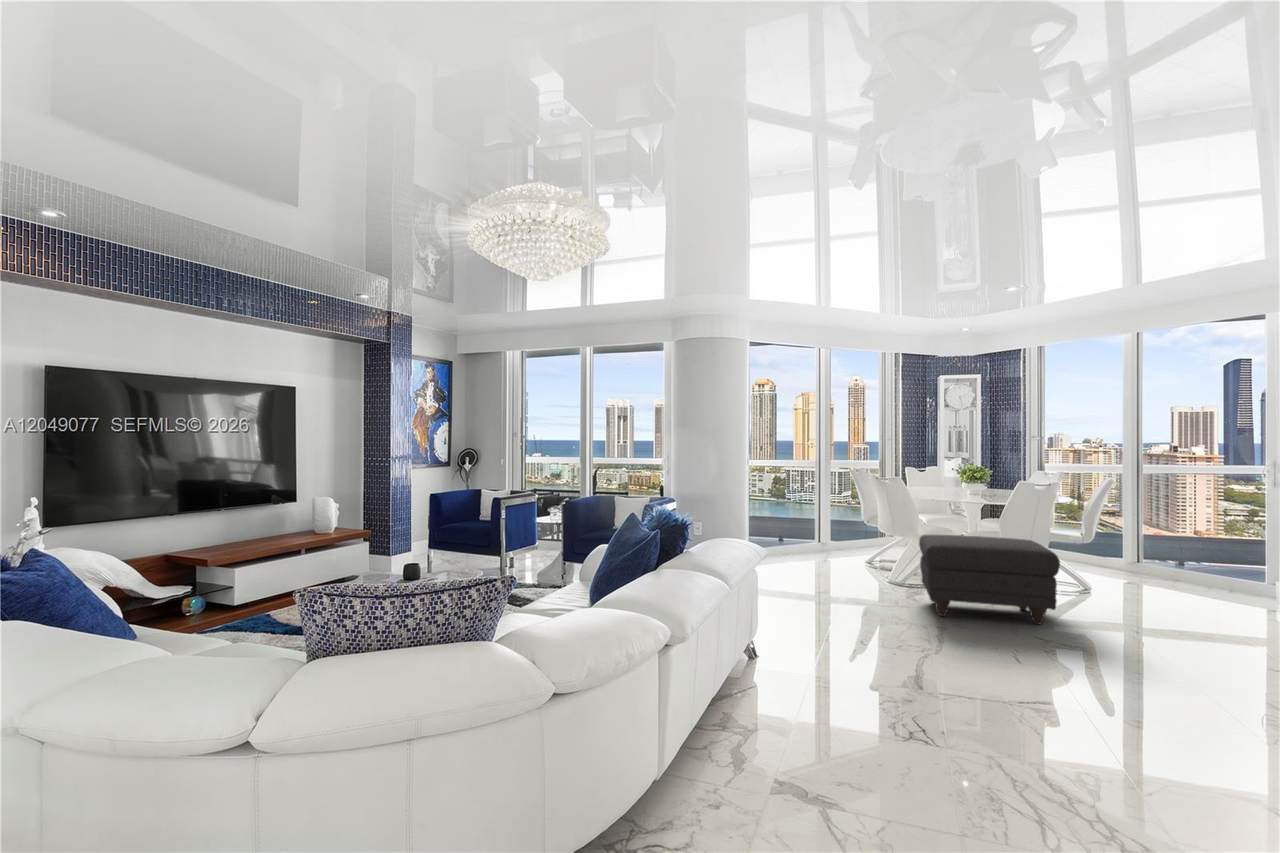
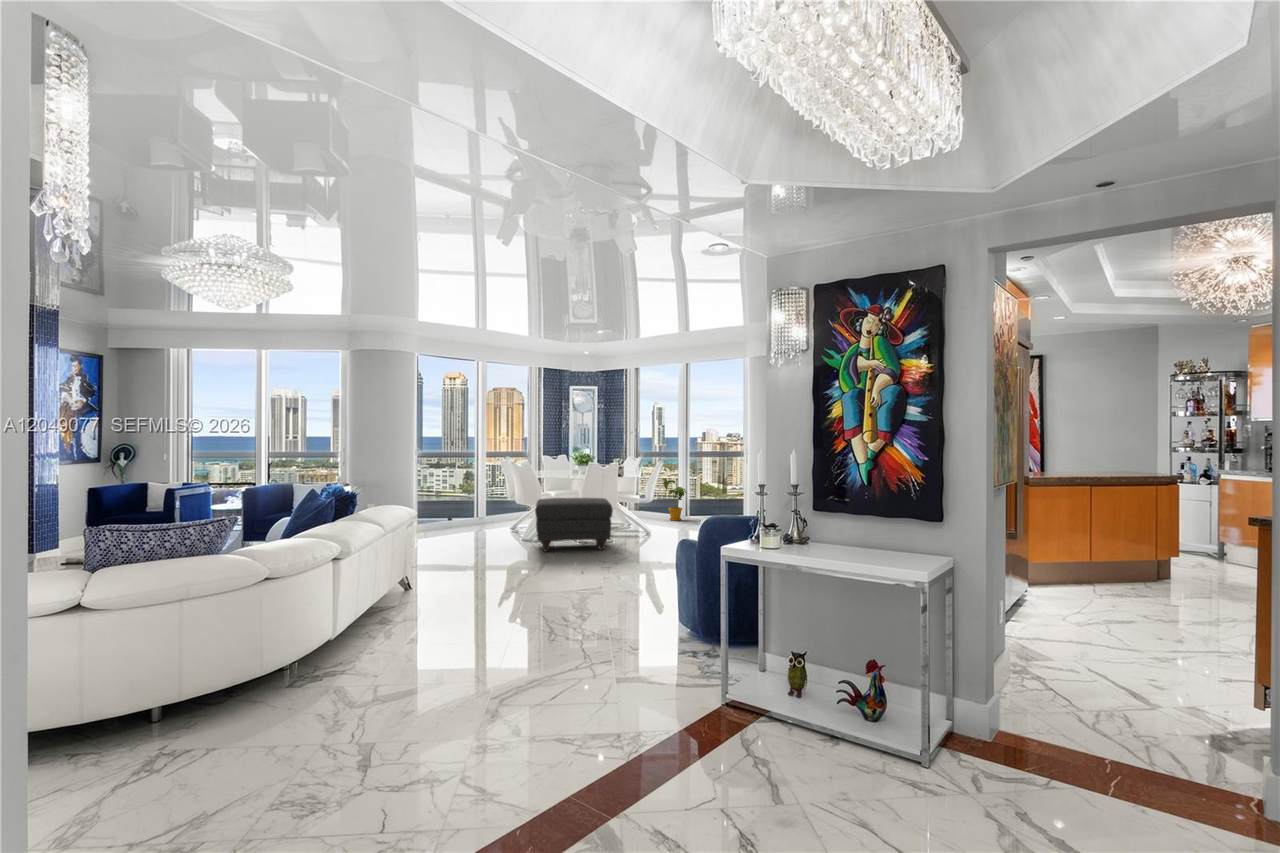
house plant: none [1102,510,1151,576] -> present [662,478,687,521]

